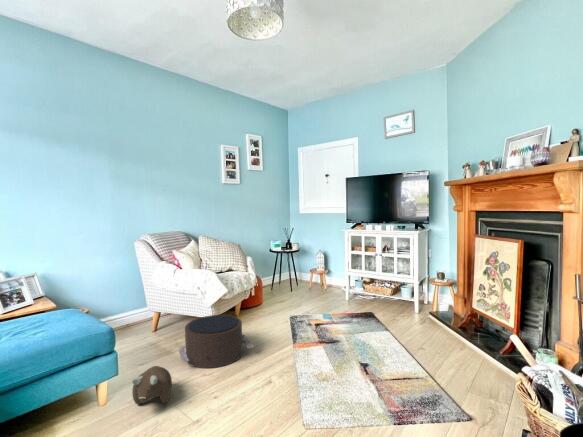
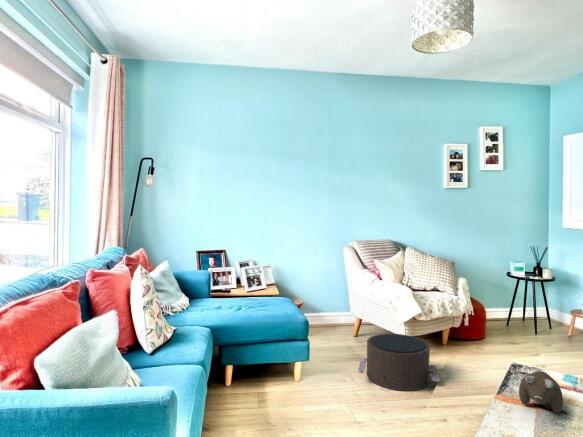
plush toy: present [132,366,172,405] -> present [519,371,563,413]

